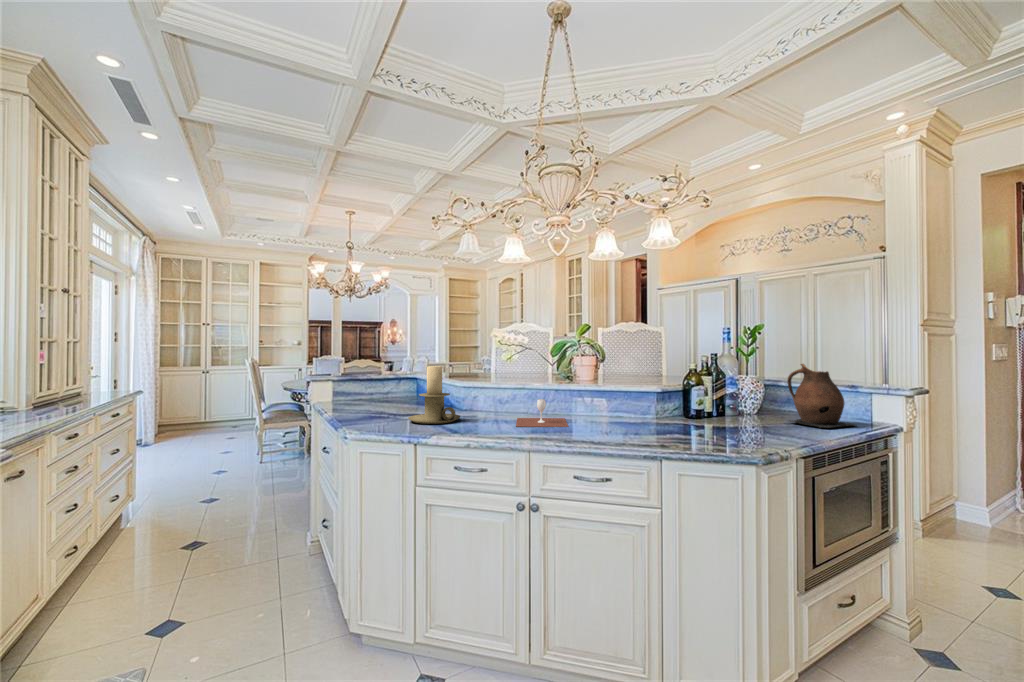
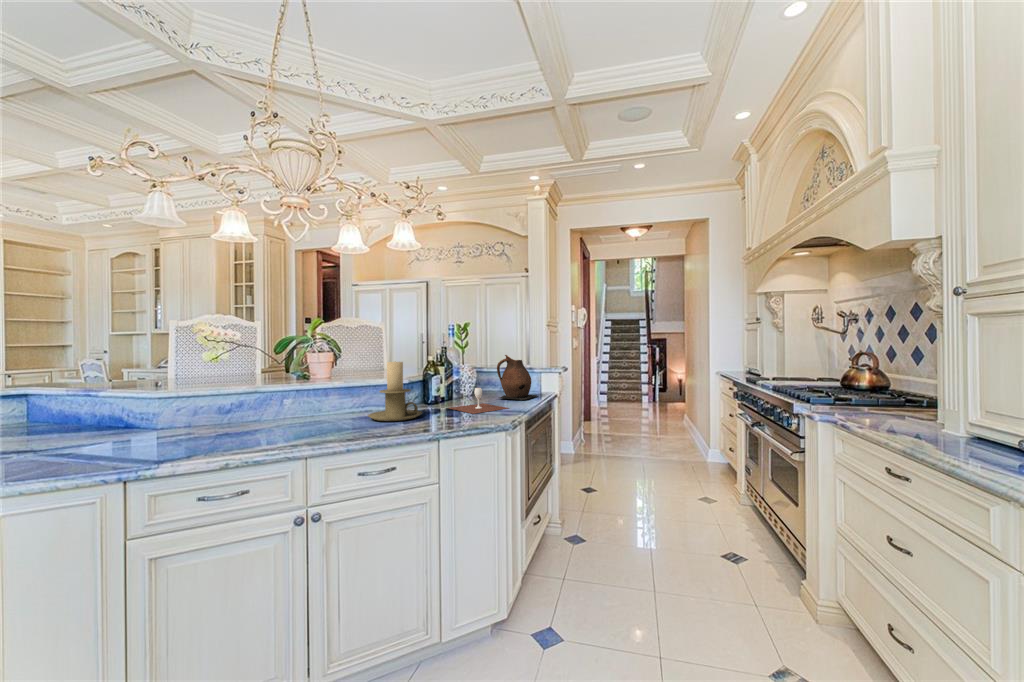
candle holder: present [408,366,460,424] -> present [368,361,422,421]
wine glass: present [516,399,568,427] -> present [449,388,508,414]

